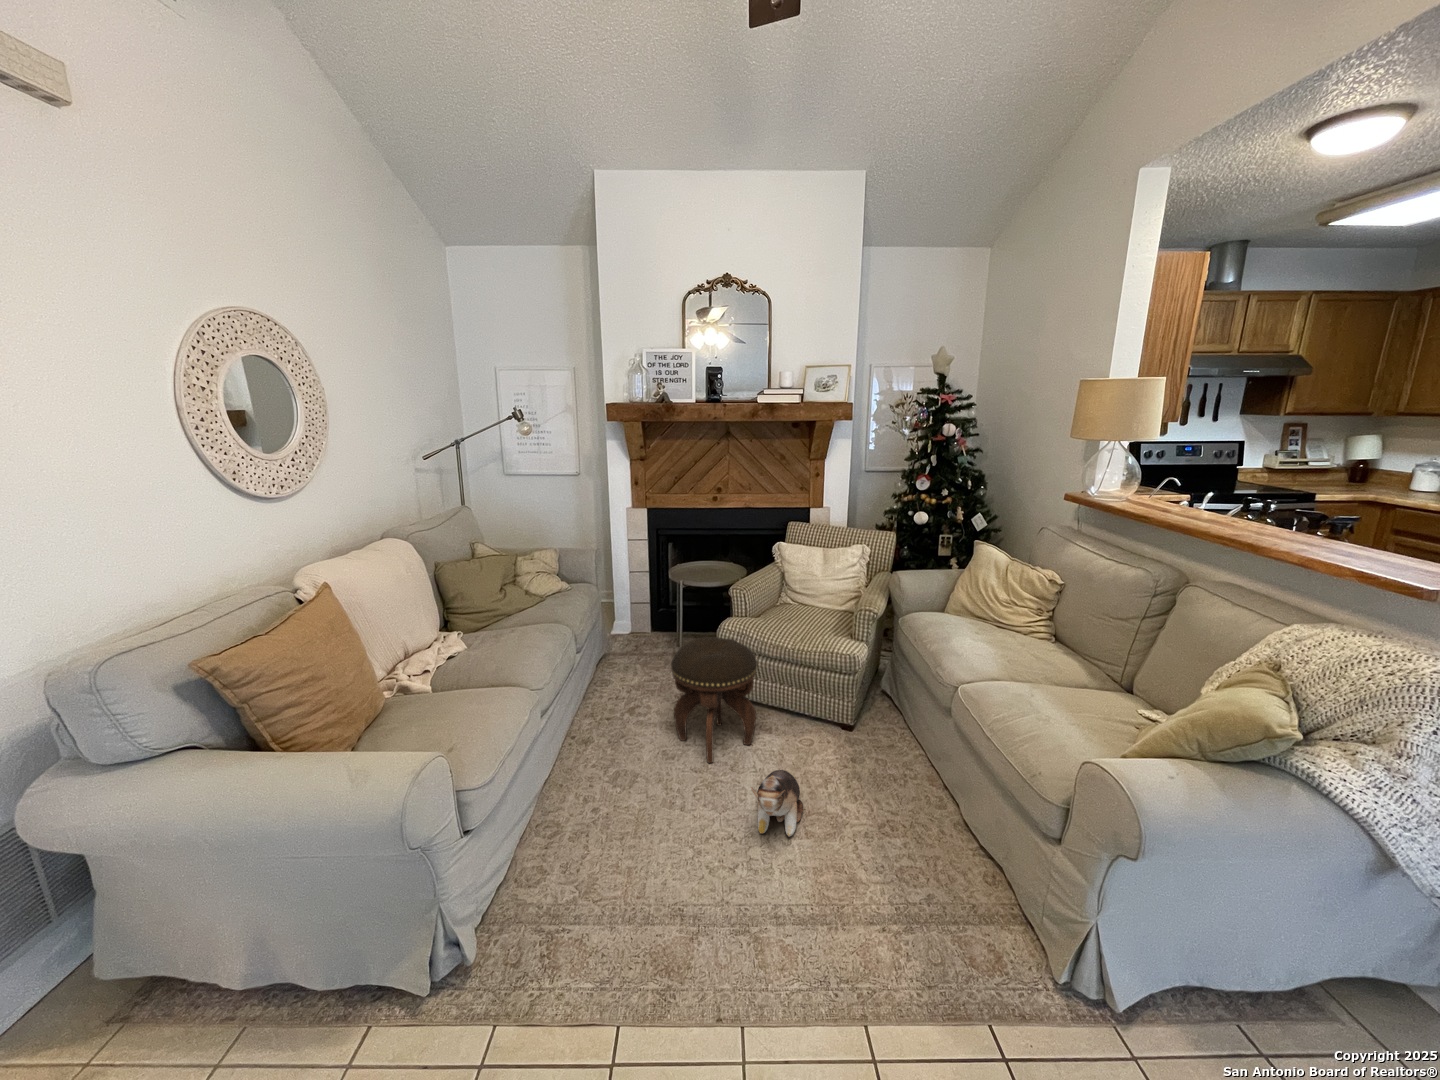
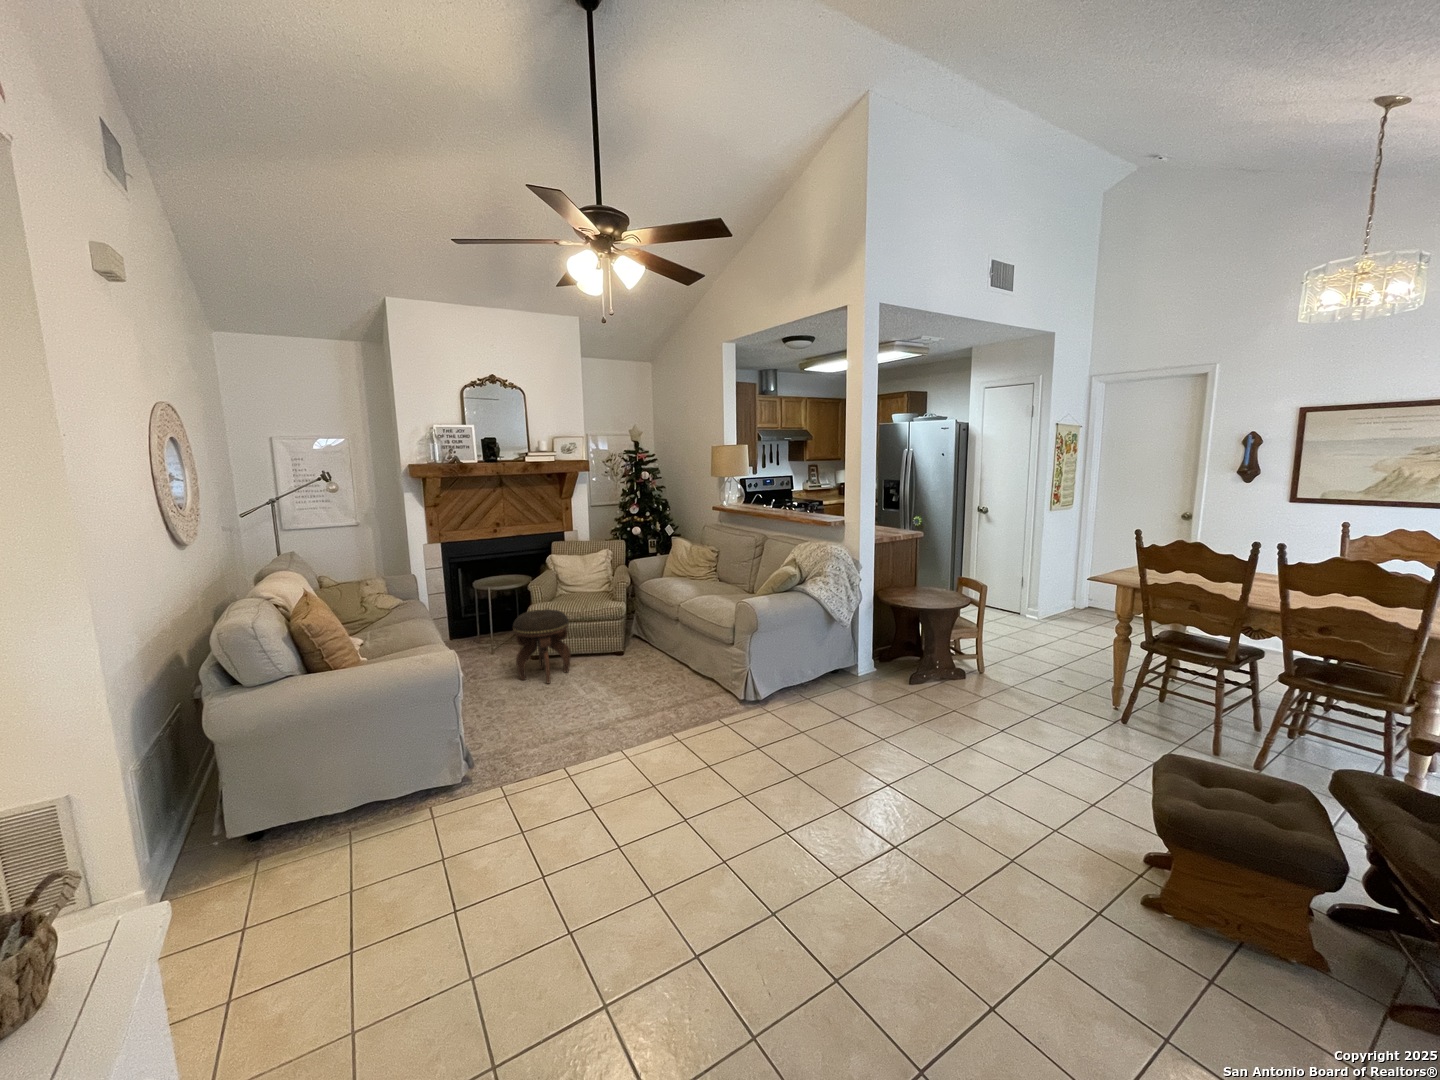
plush toy: present [751,770,803,837] -> none [591,660,614,697]

